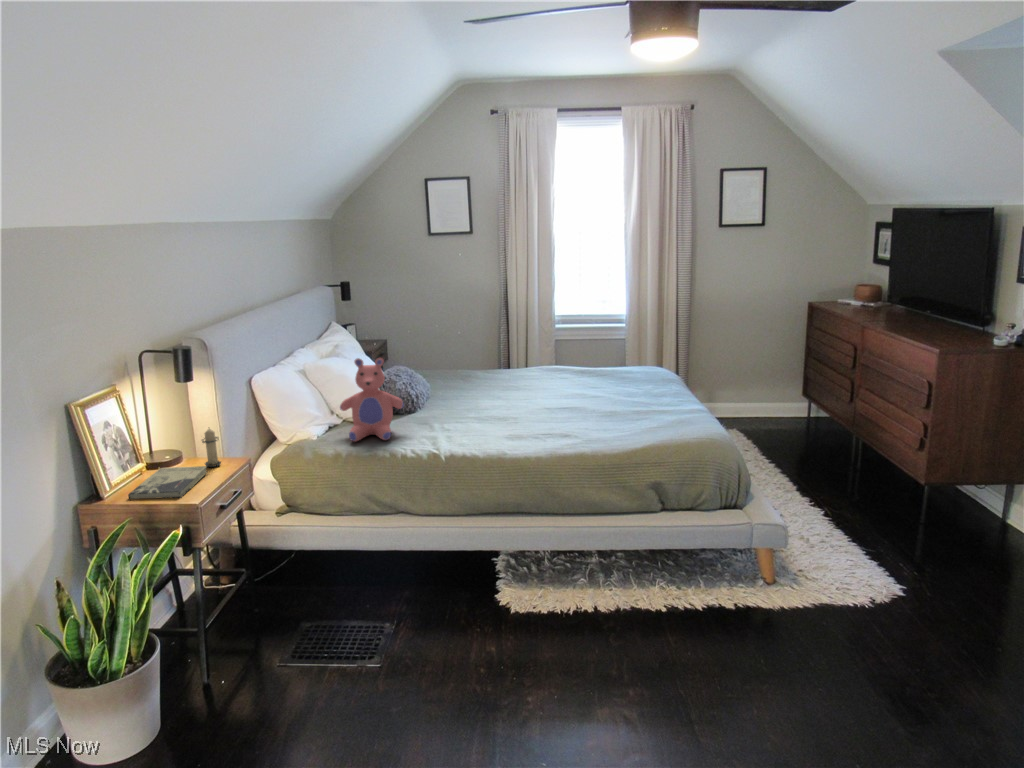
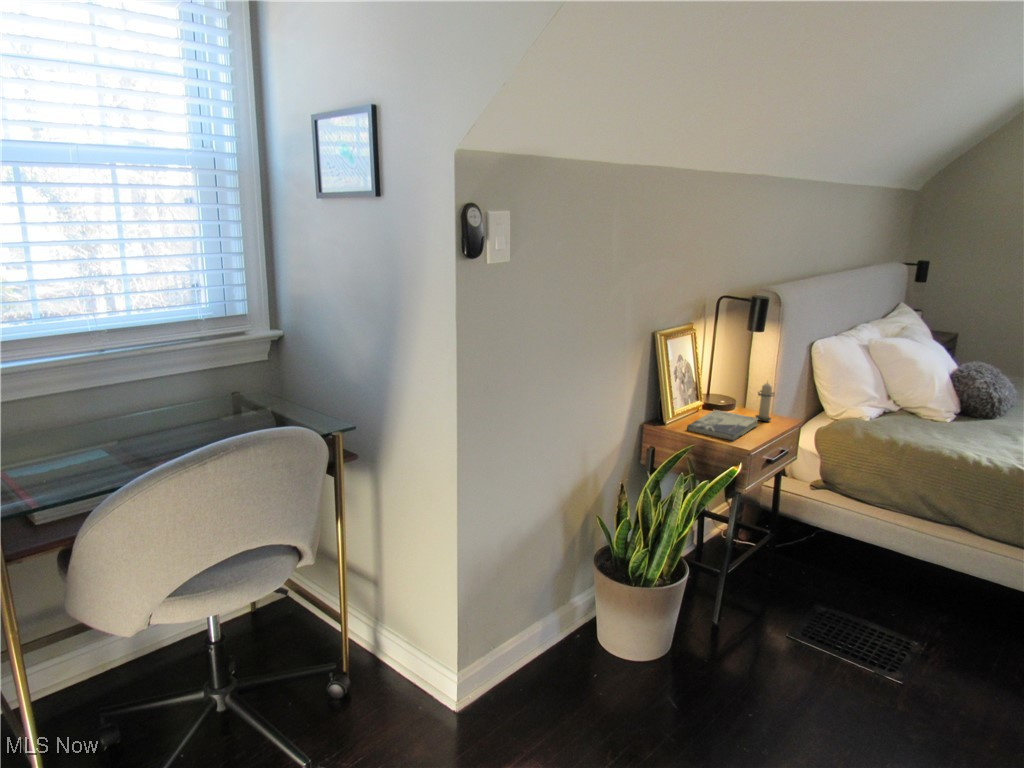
teddy bear: present [340,358,404,442] -> none [904,341,989,441]

